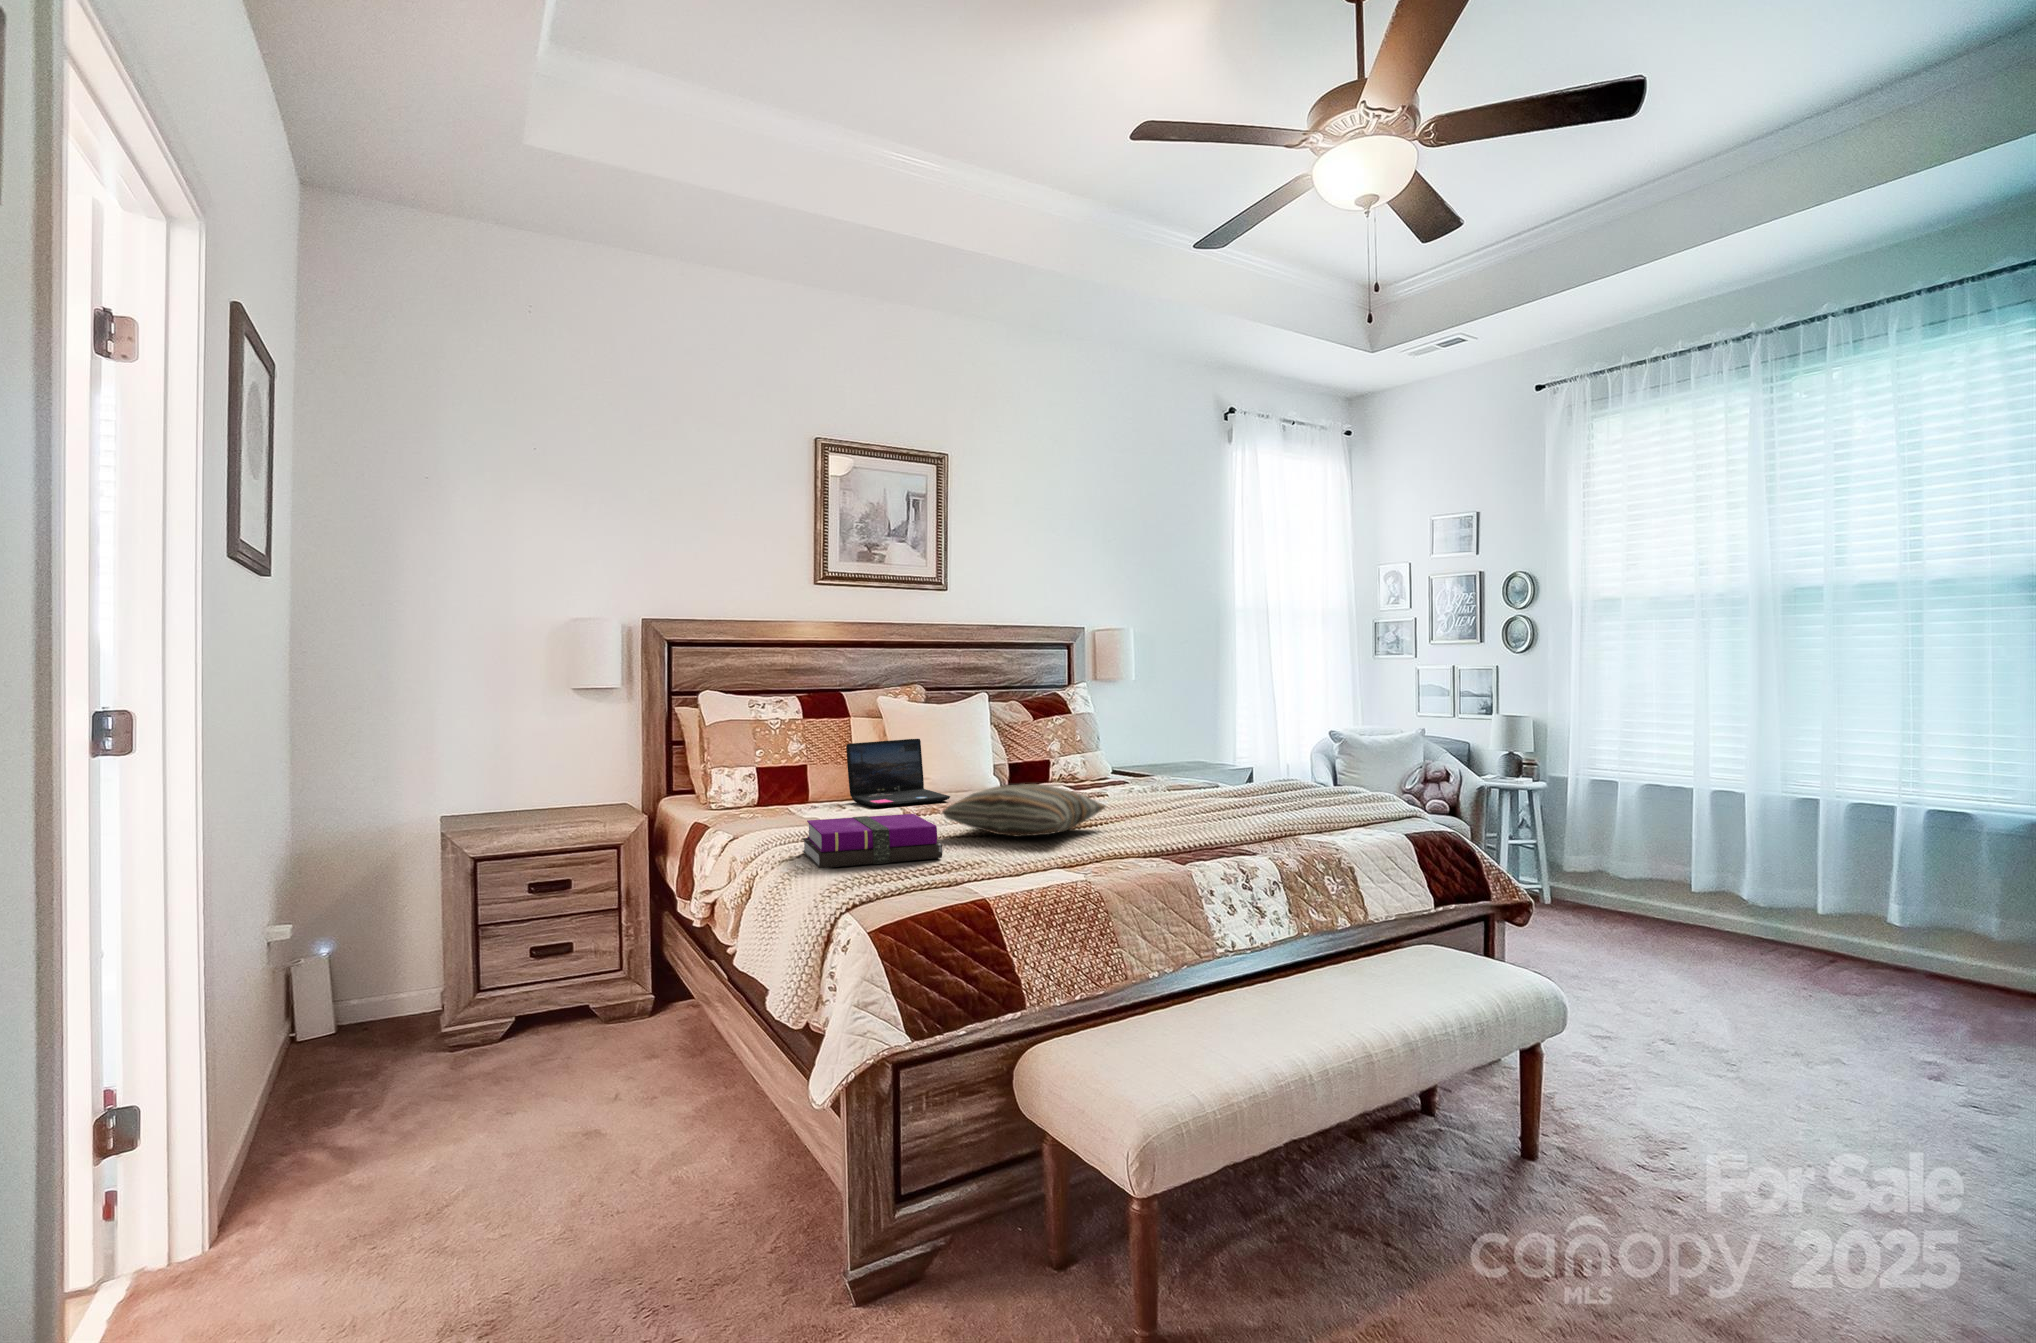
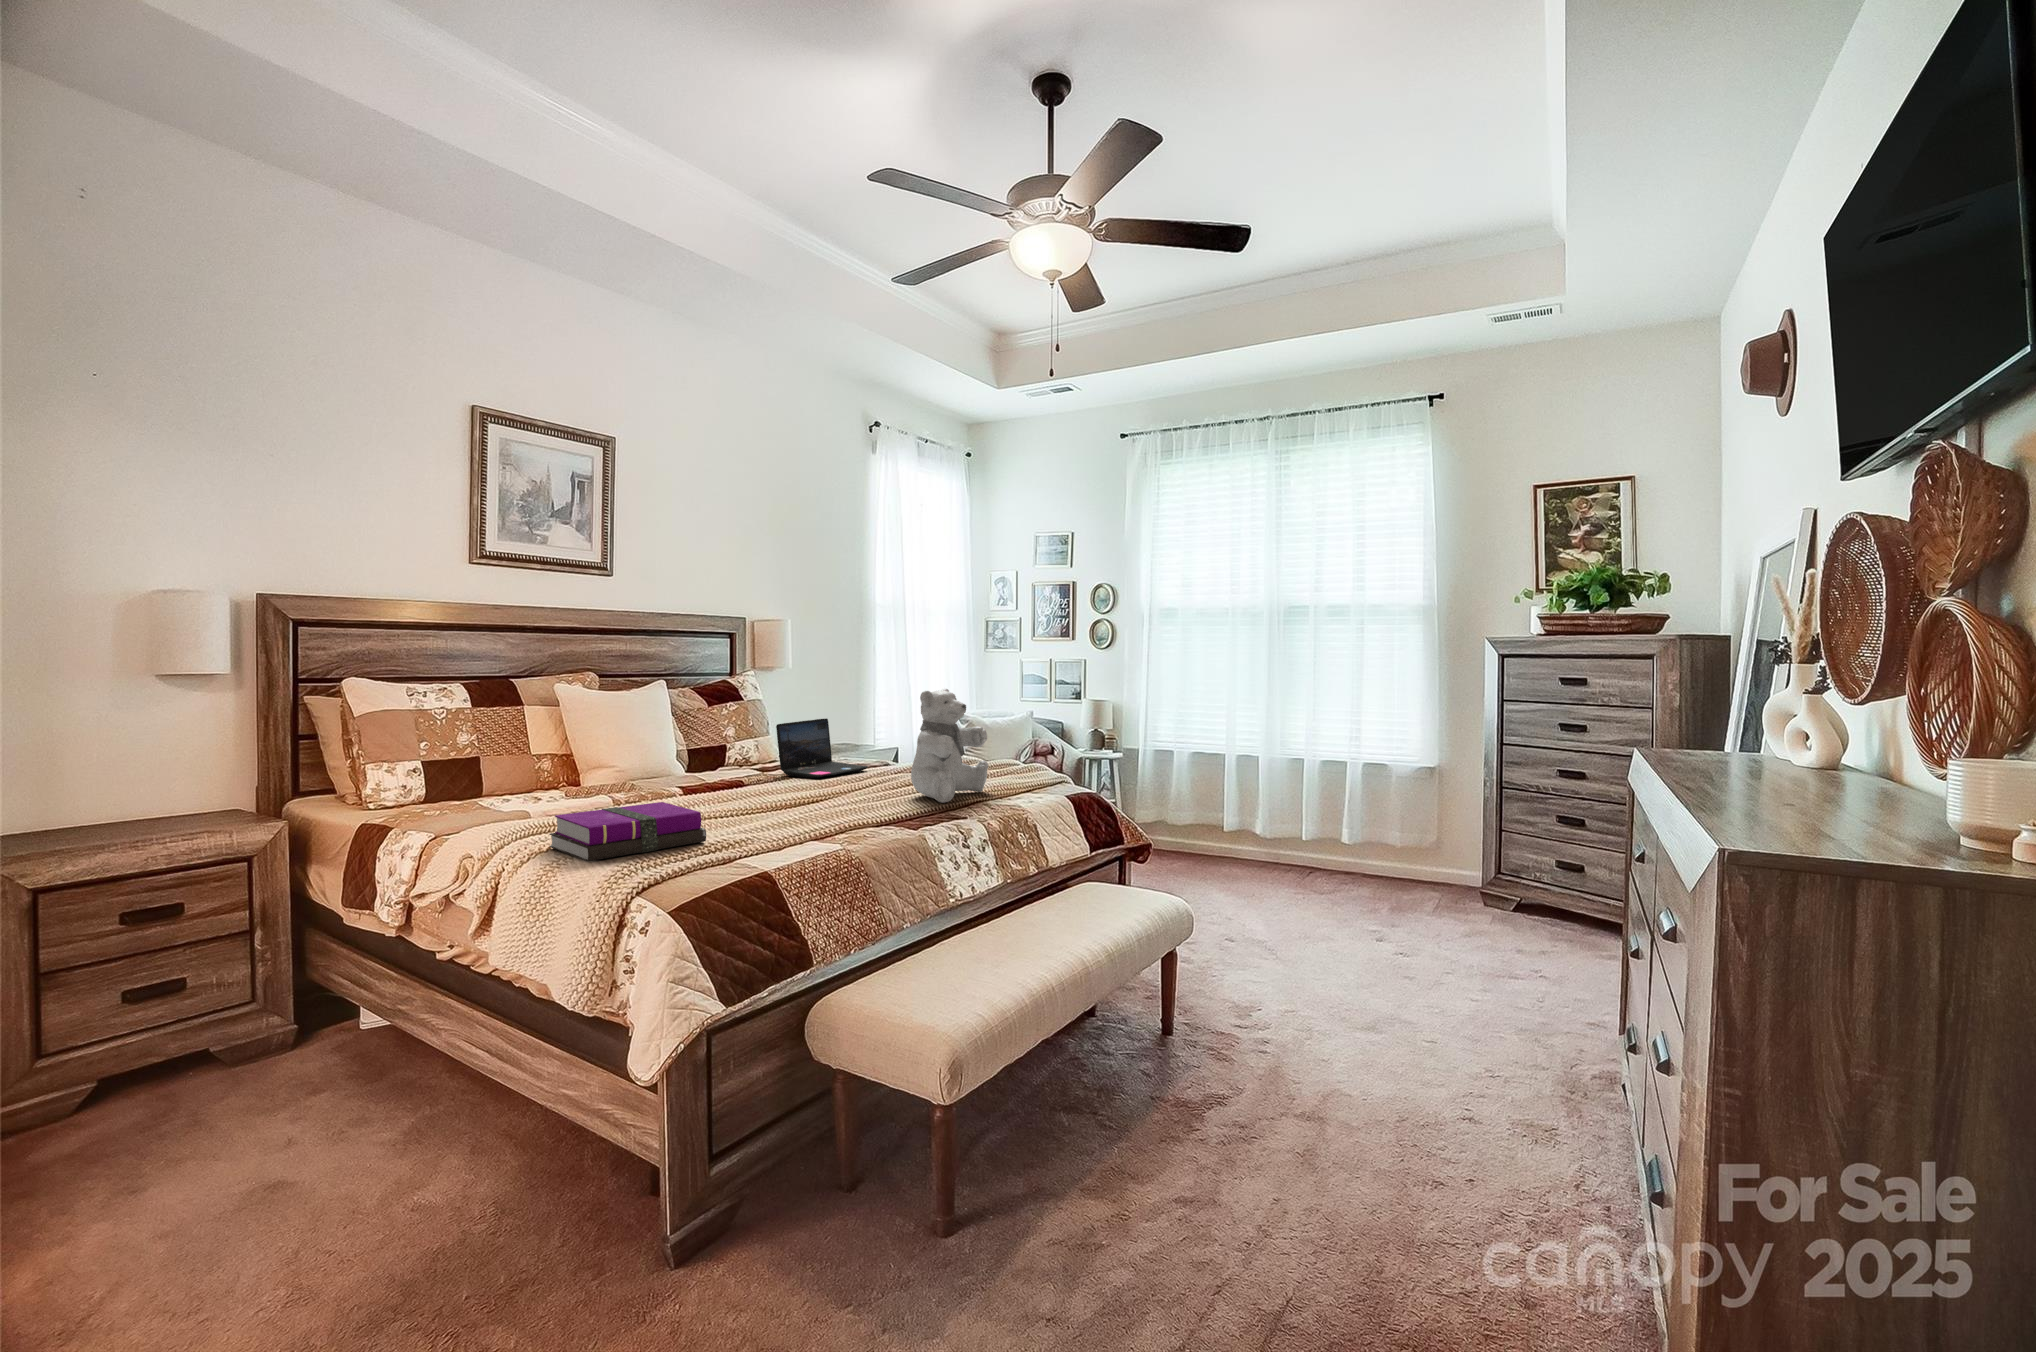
teddy bear: none [1203,698,1302,835] -> present [911,689,988,803]
laptop: present [846,739,950,807] -> present [776,718,868,778]
pillow: present [943,784,1105,837] -> none [684,768,830,817]

